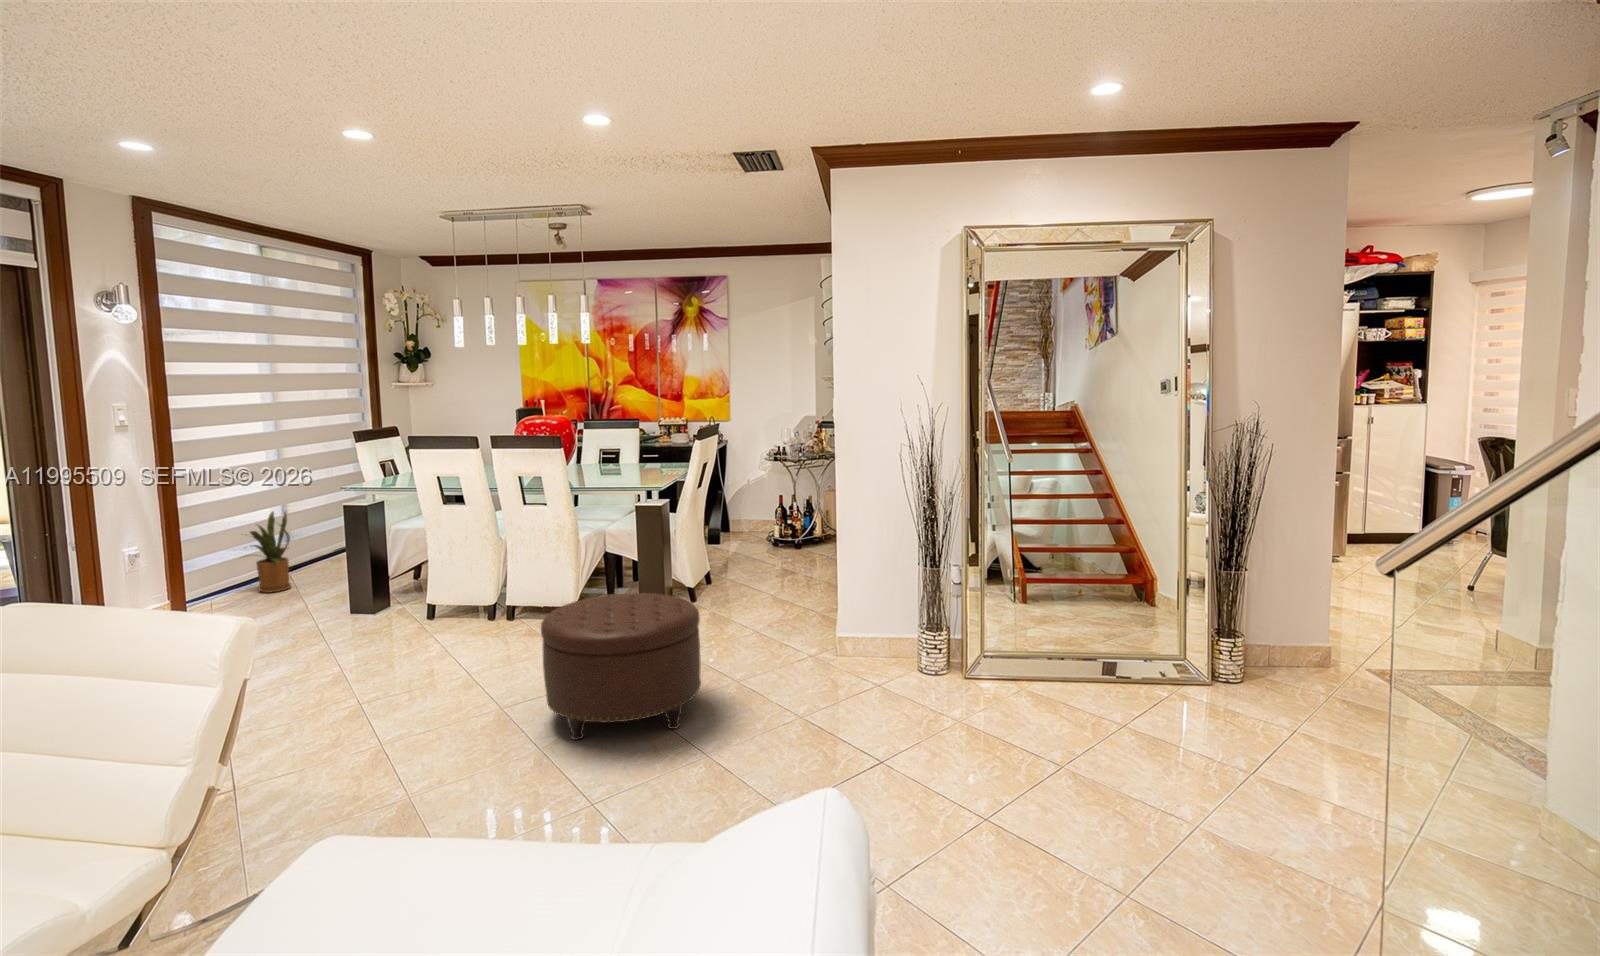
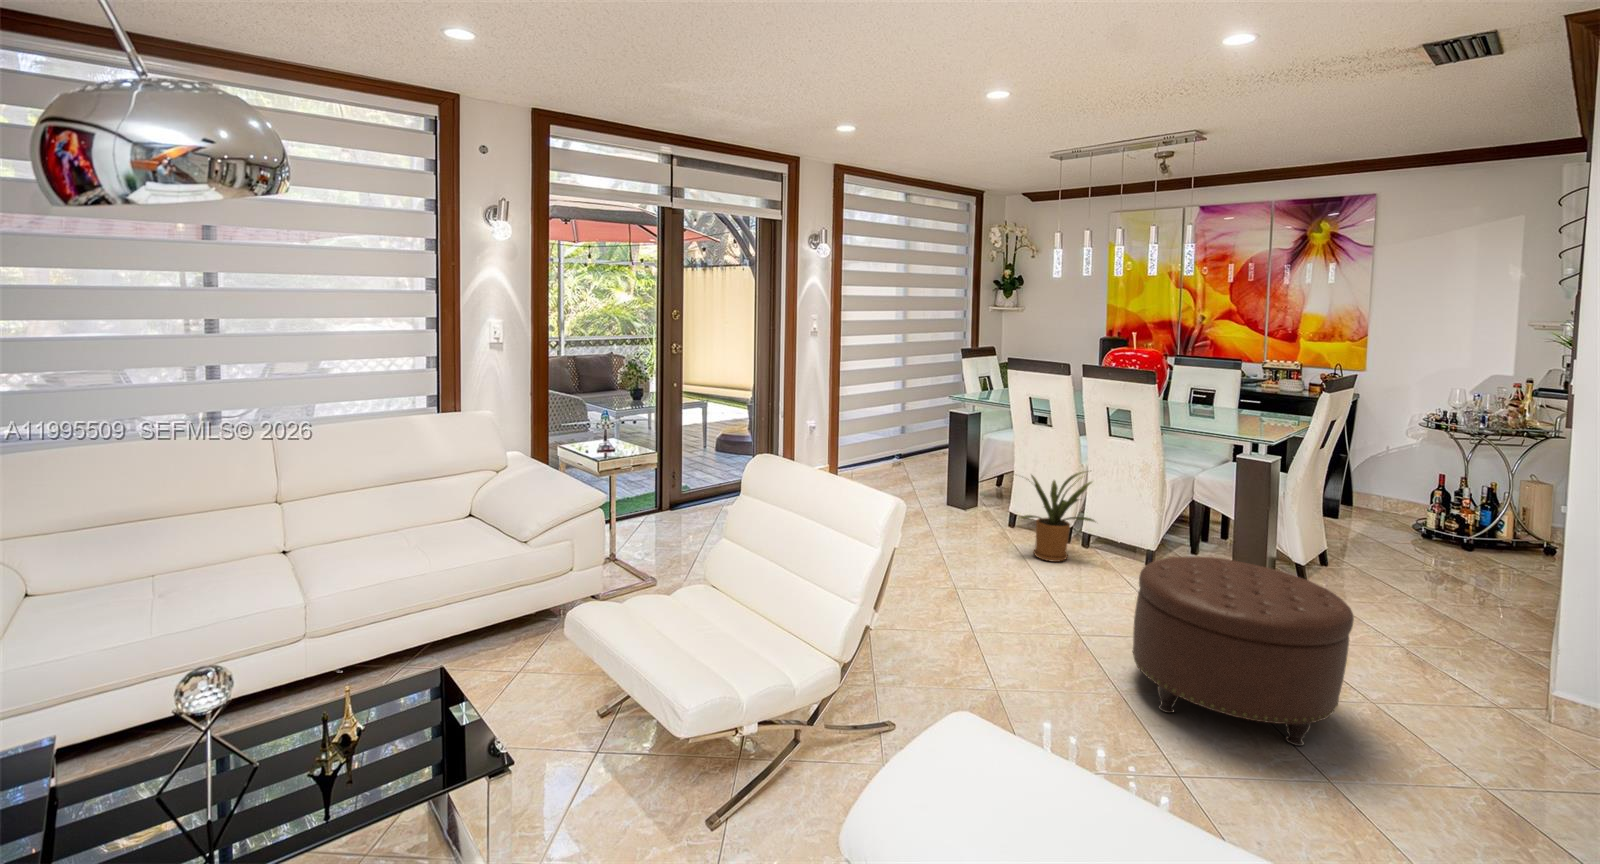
house plant: present [250,512,291,593] -> present [1020,471,1095,562]

